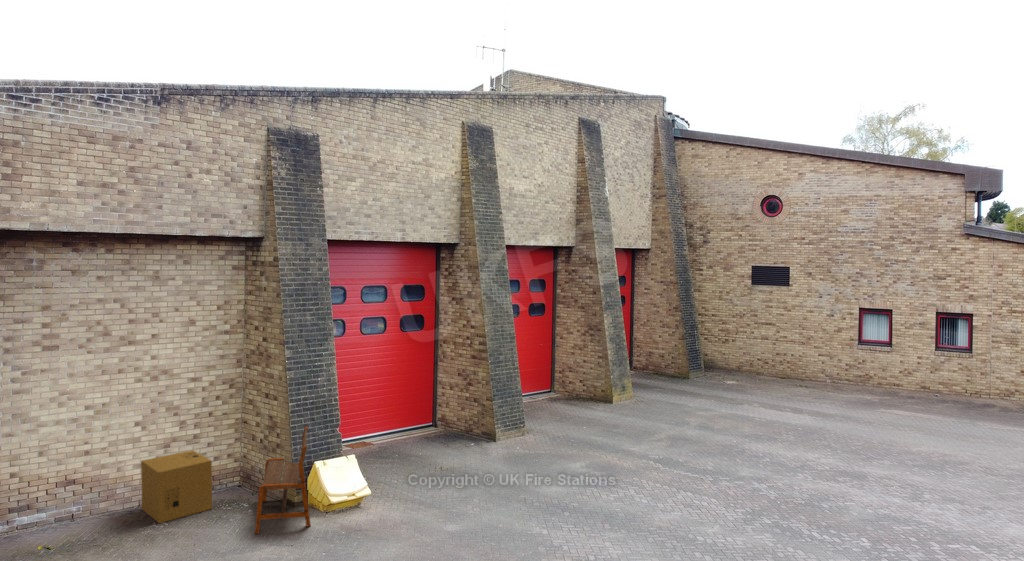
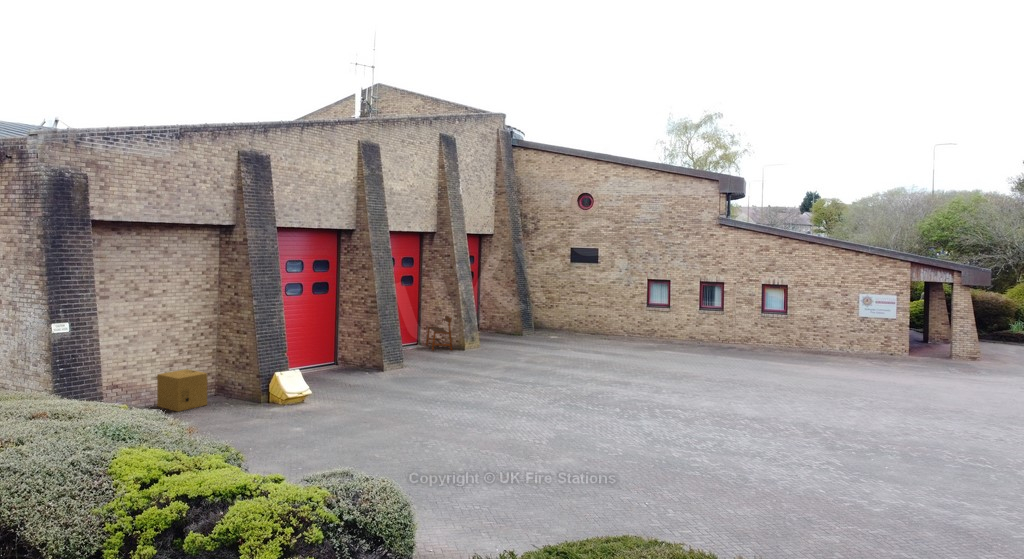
bench: present [255,427,310,534] -> present [426,315,452,351]

